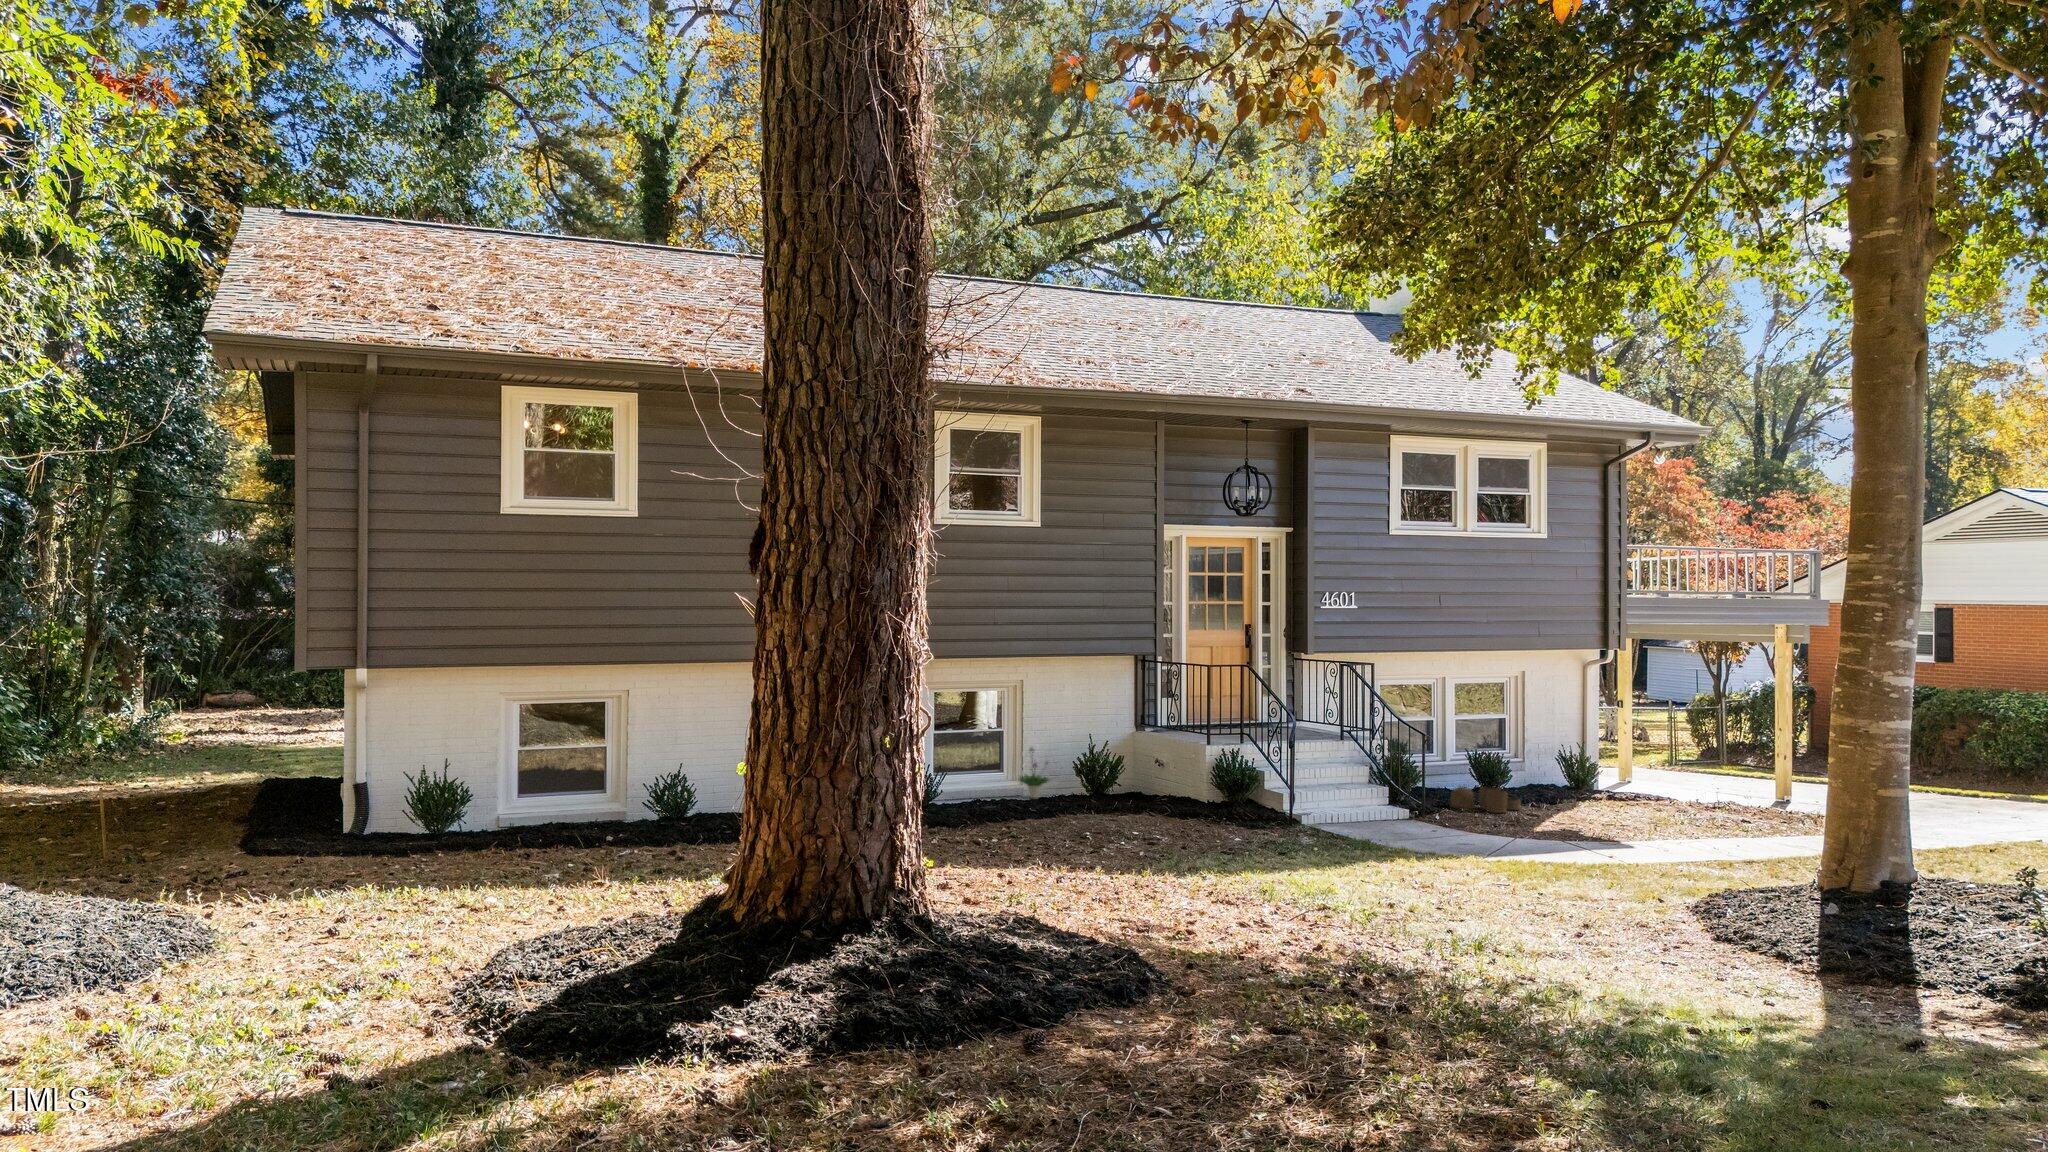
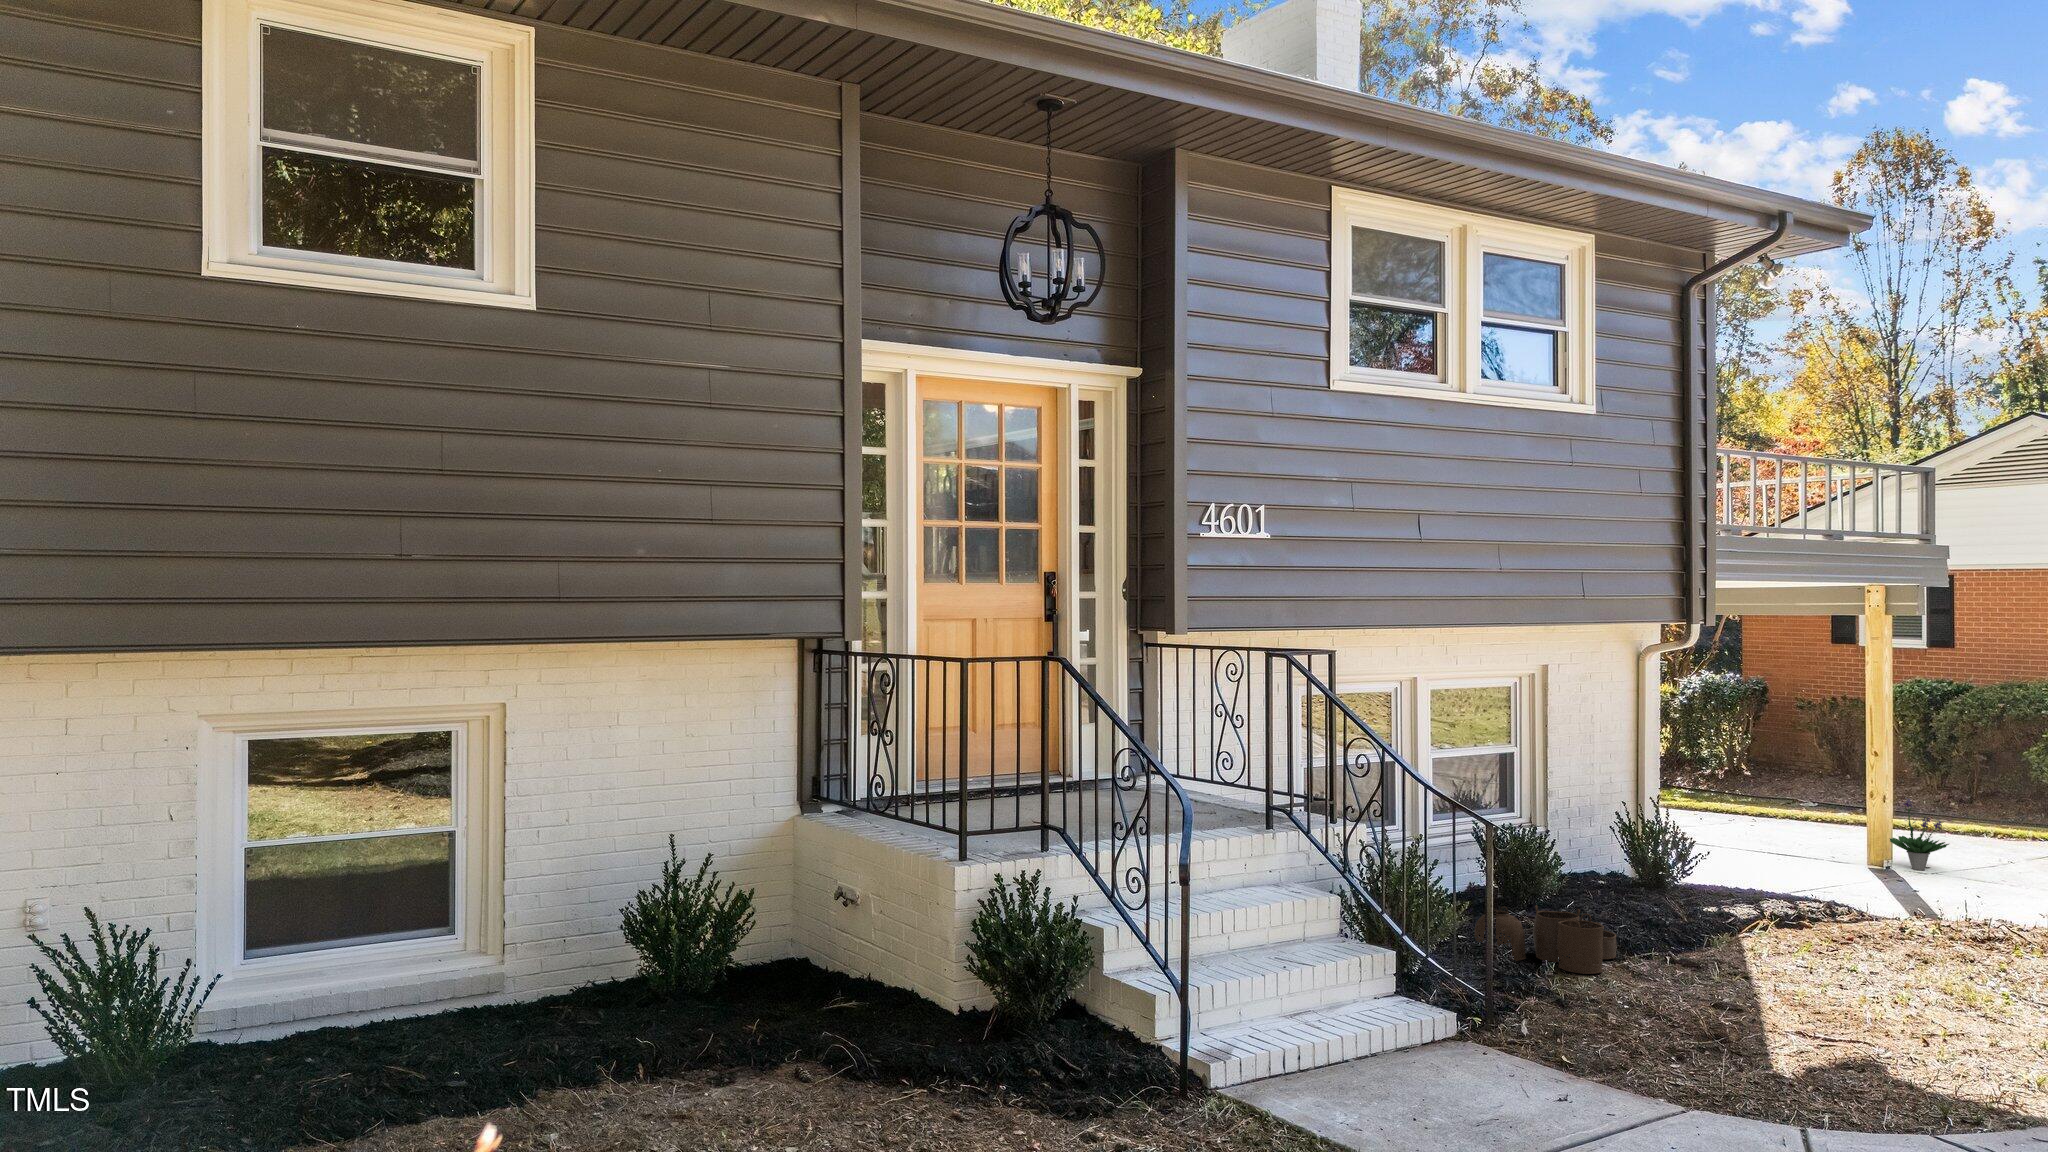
potted plant: present [1019,747,1049,798] -> present [1890,798,1949,870]

